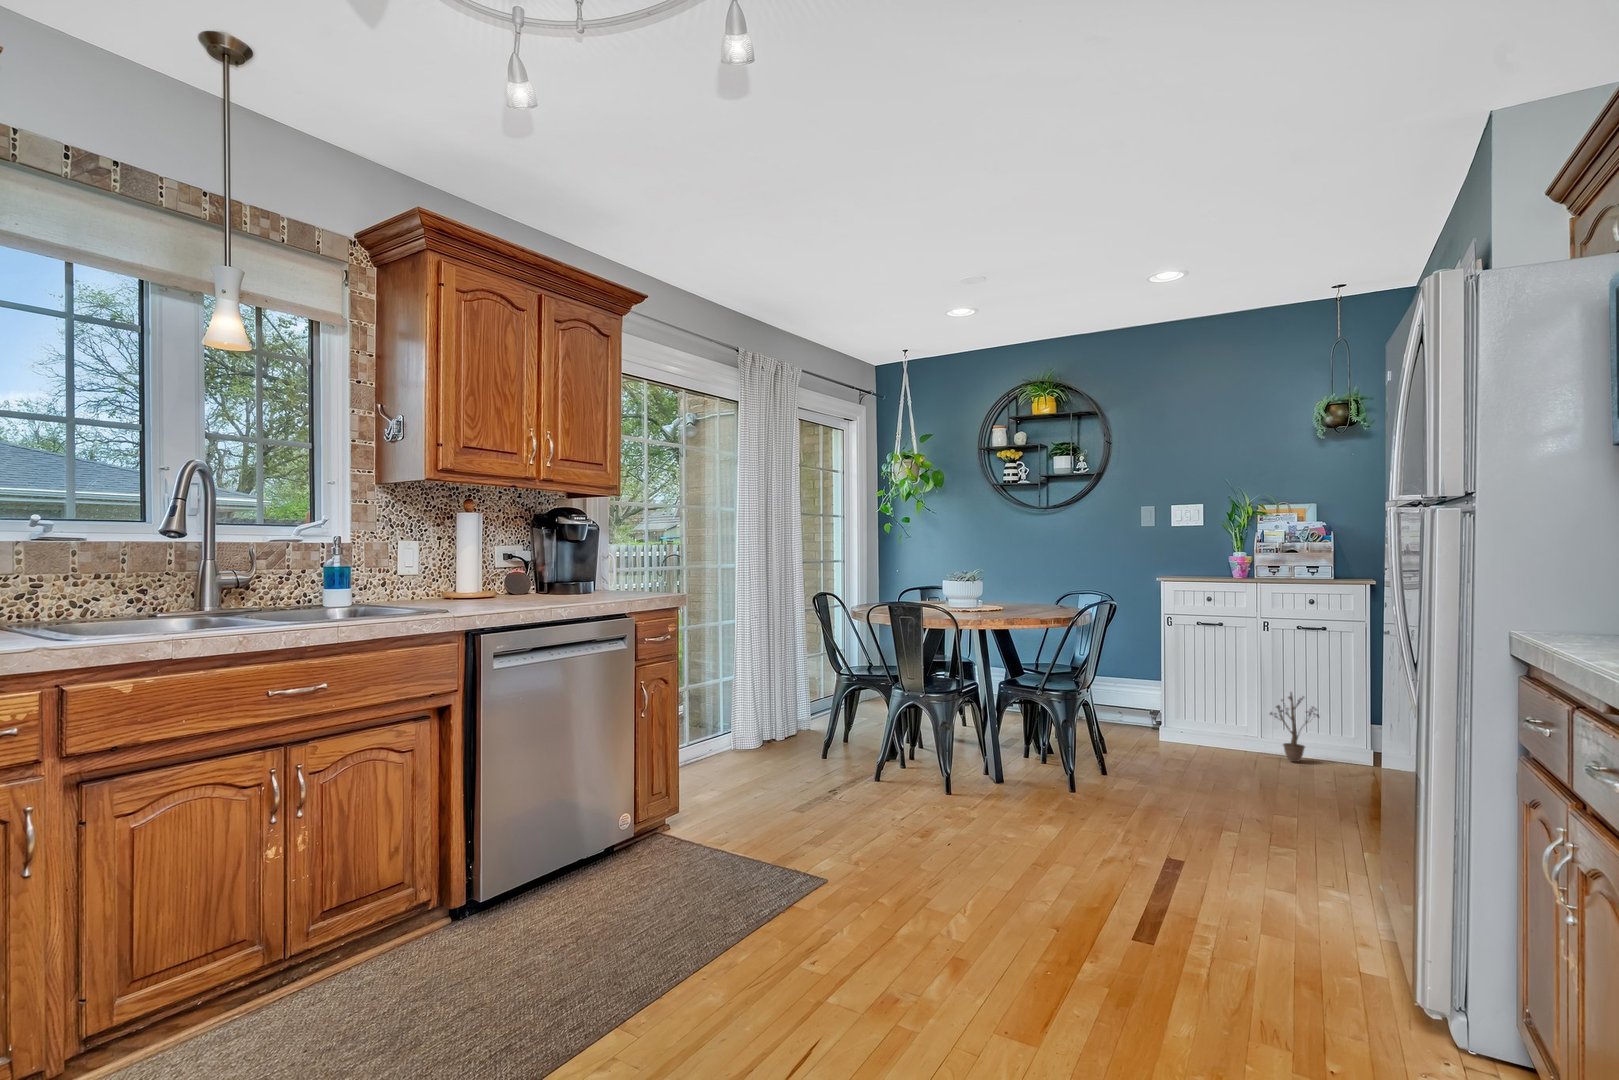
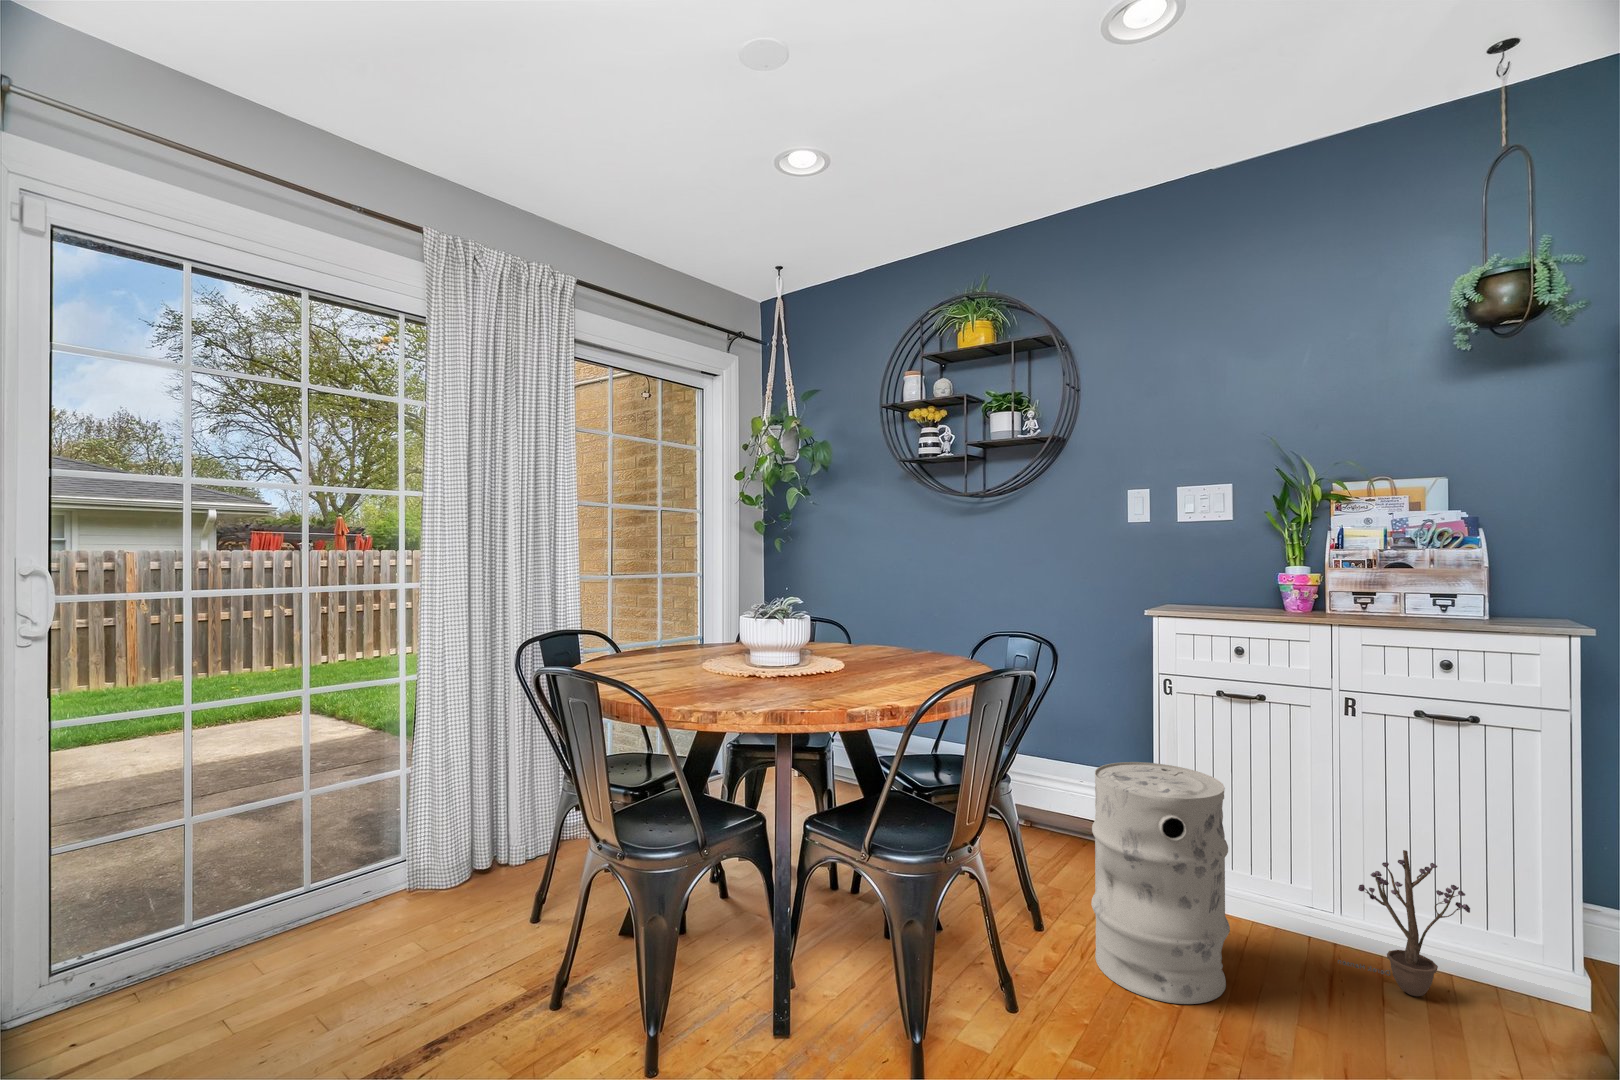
trash can: none [1138,657,1208,767] -> present [1091,762,1230,1004]

